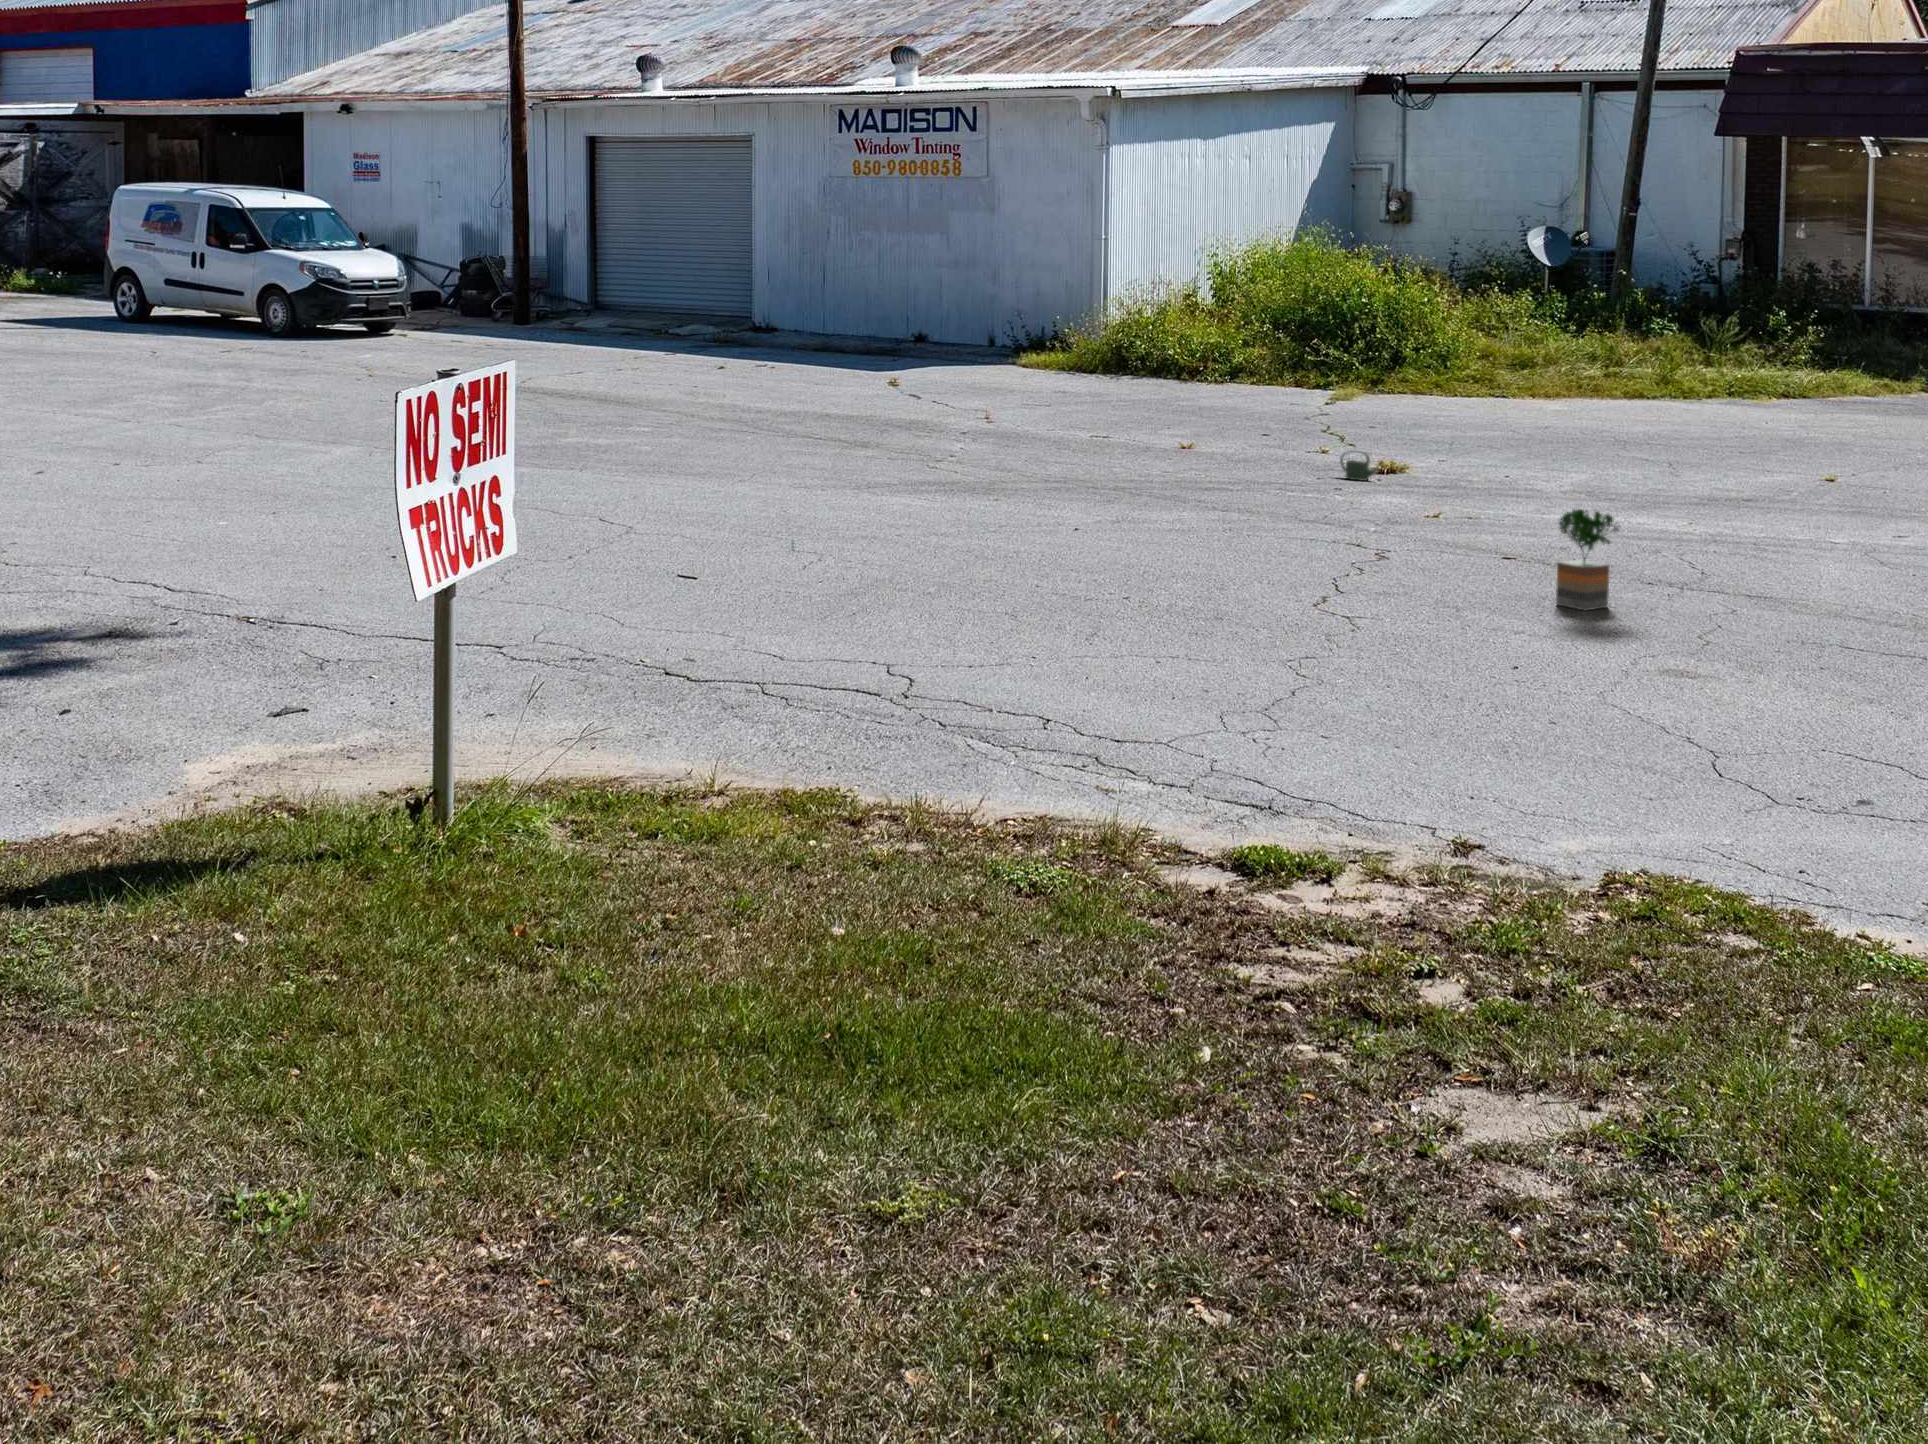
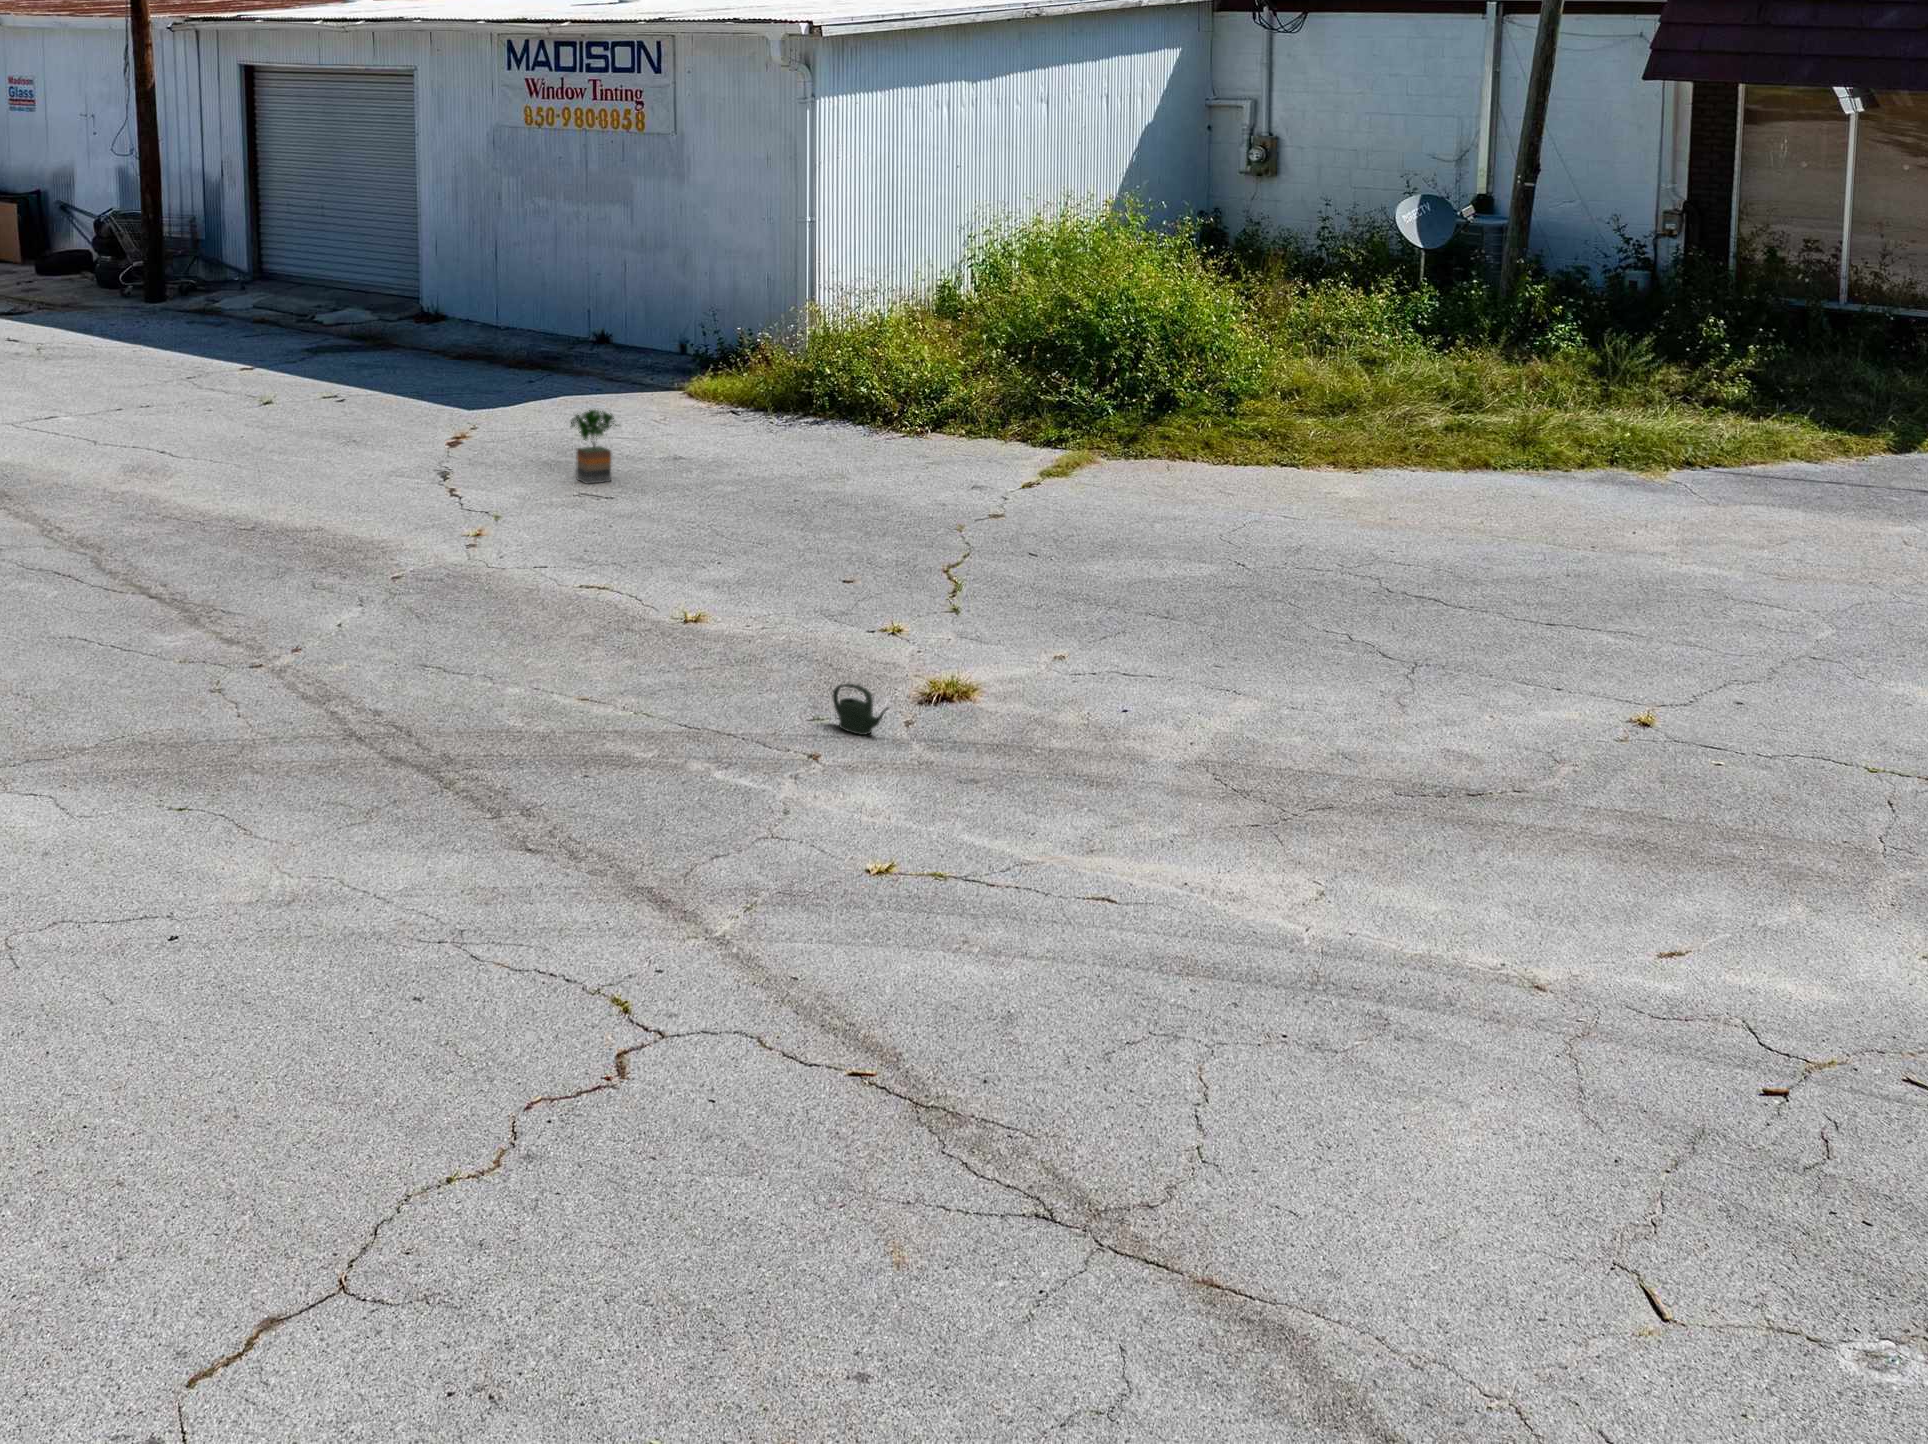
potted tree: present [1556,509,1621,611] -> present [570,410,619,484]

